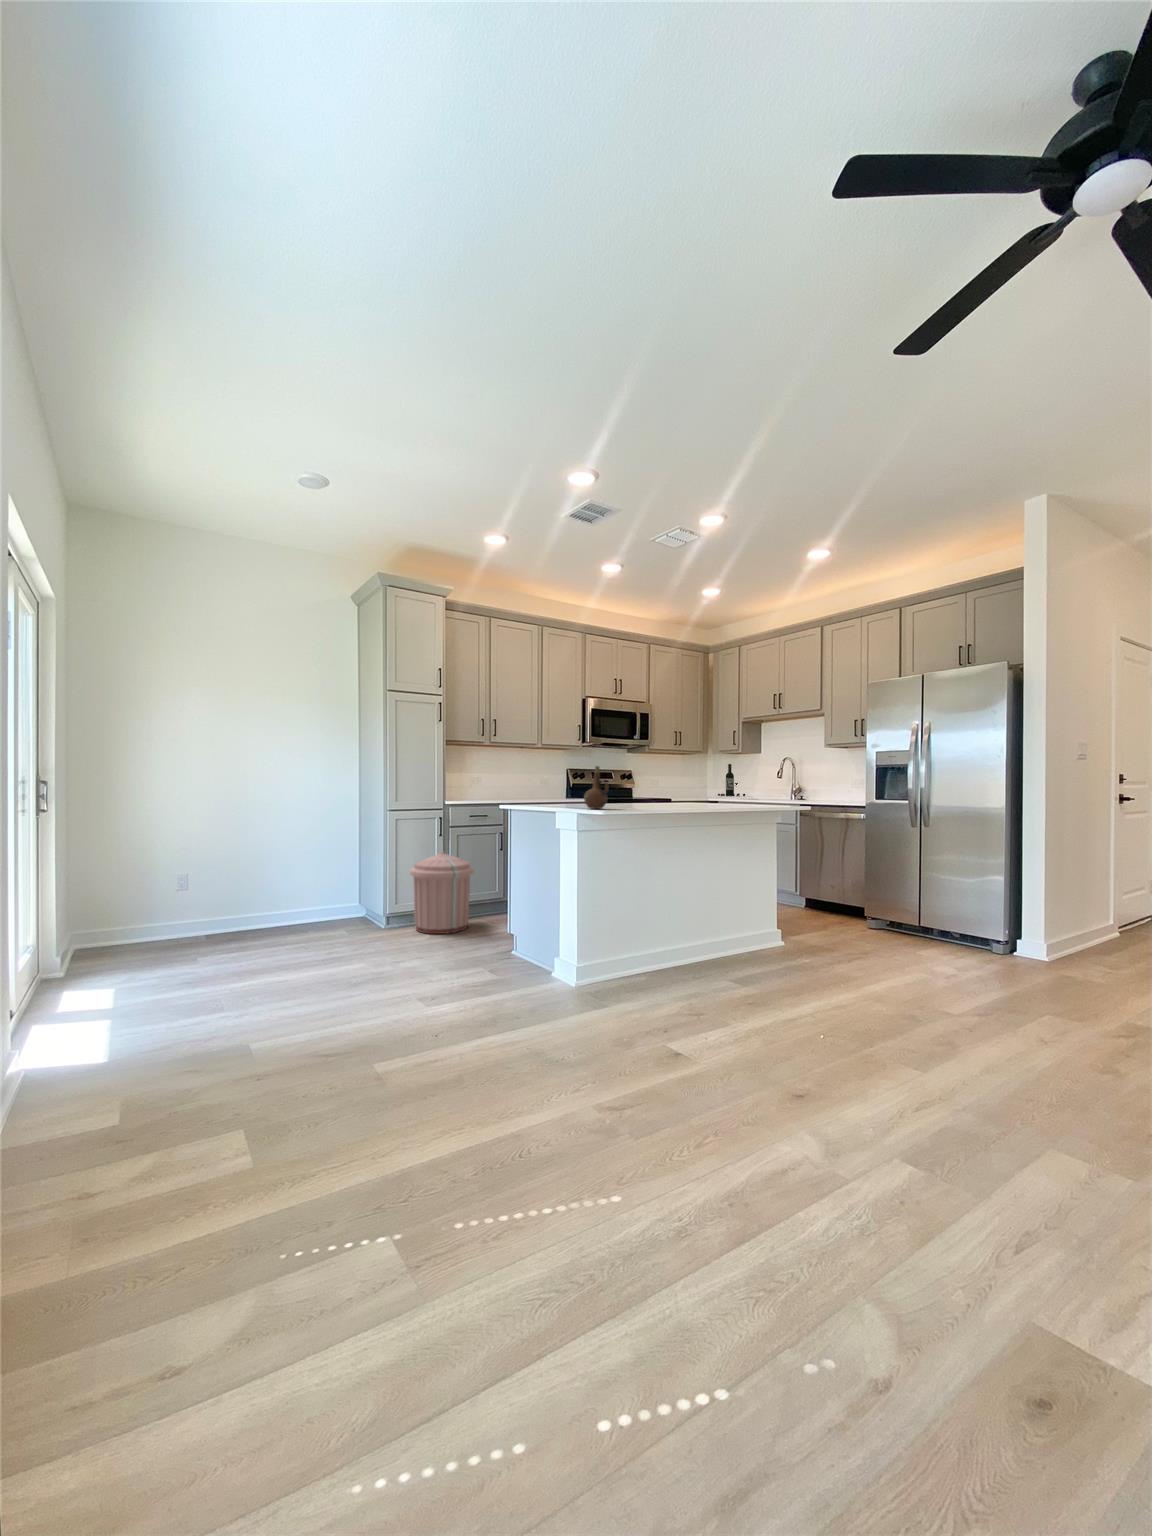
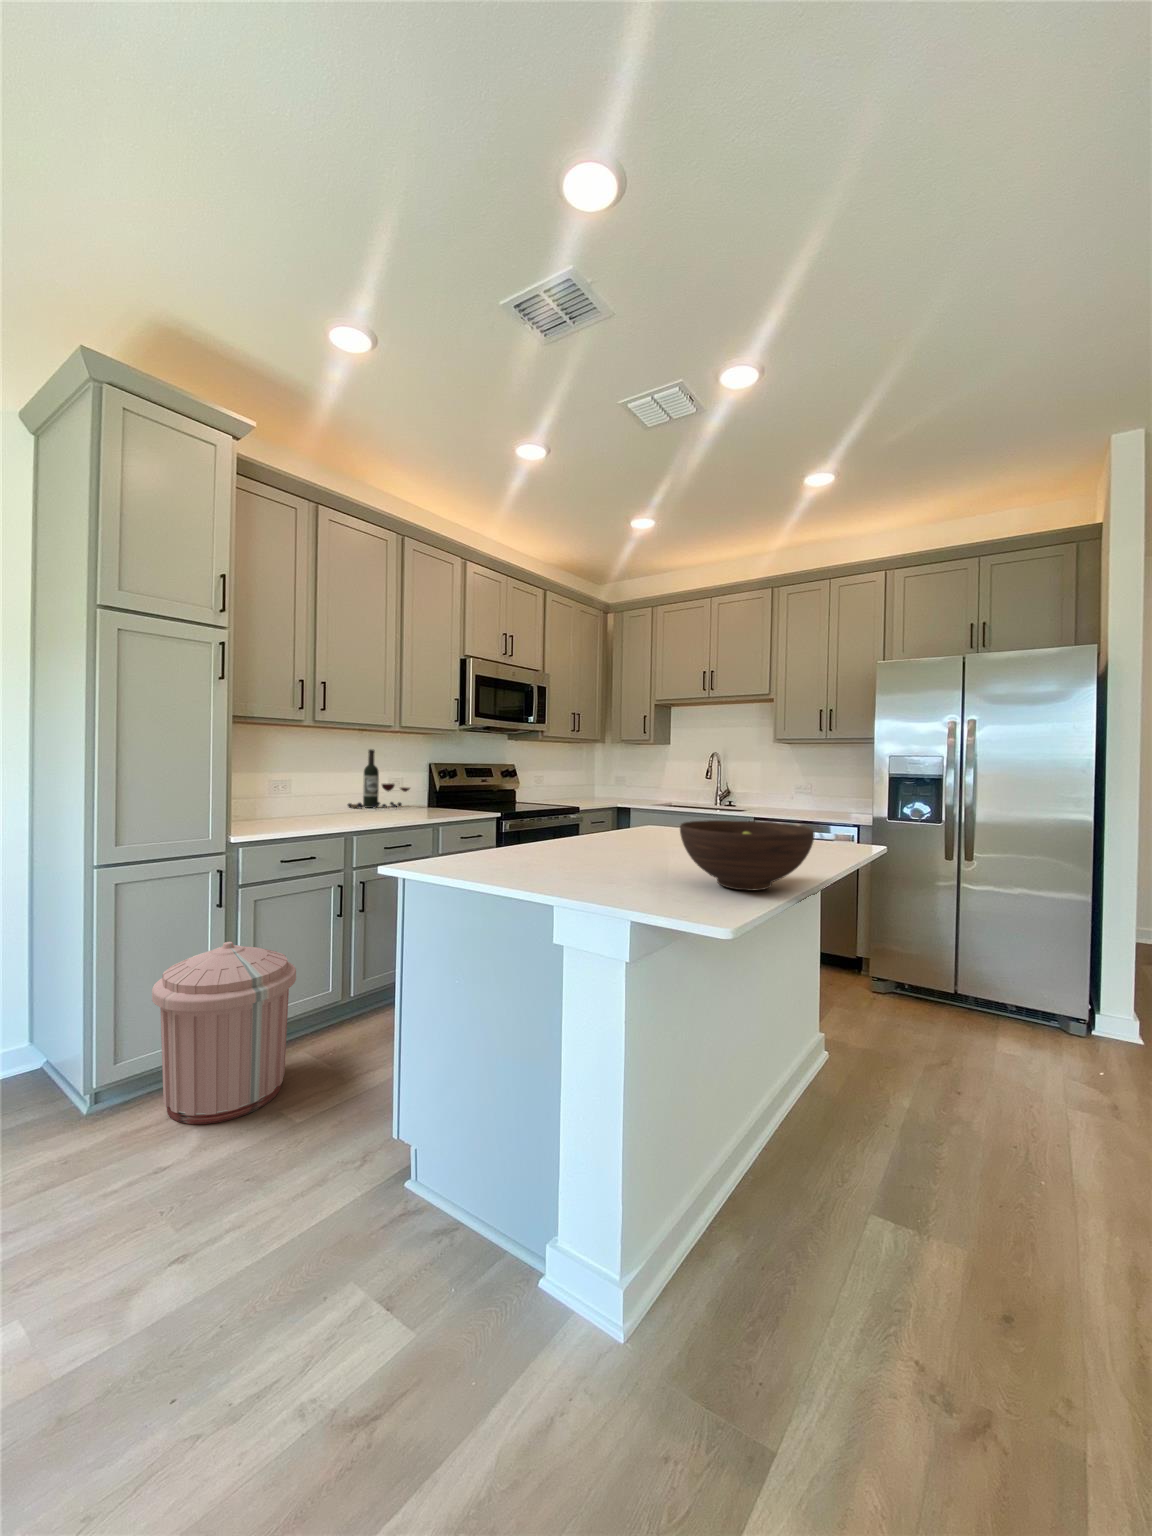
wine bottle: present [718,764,745,796] -> present [348,749,410,808]
ceramic pitcher: present [584,766,609,809] -> none [579,789,631,879]
fruit bowl: none [625,782,688,811] -> present [680,820,815,891]

